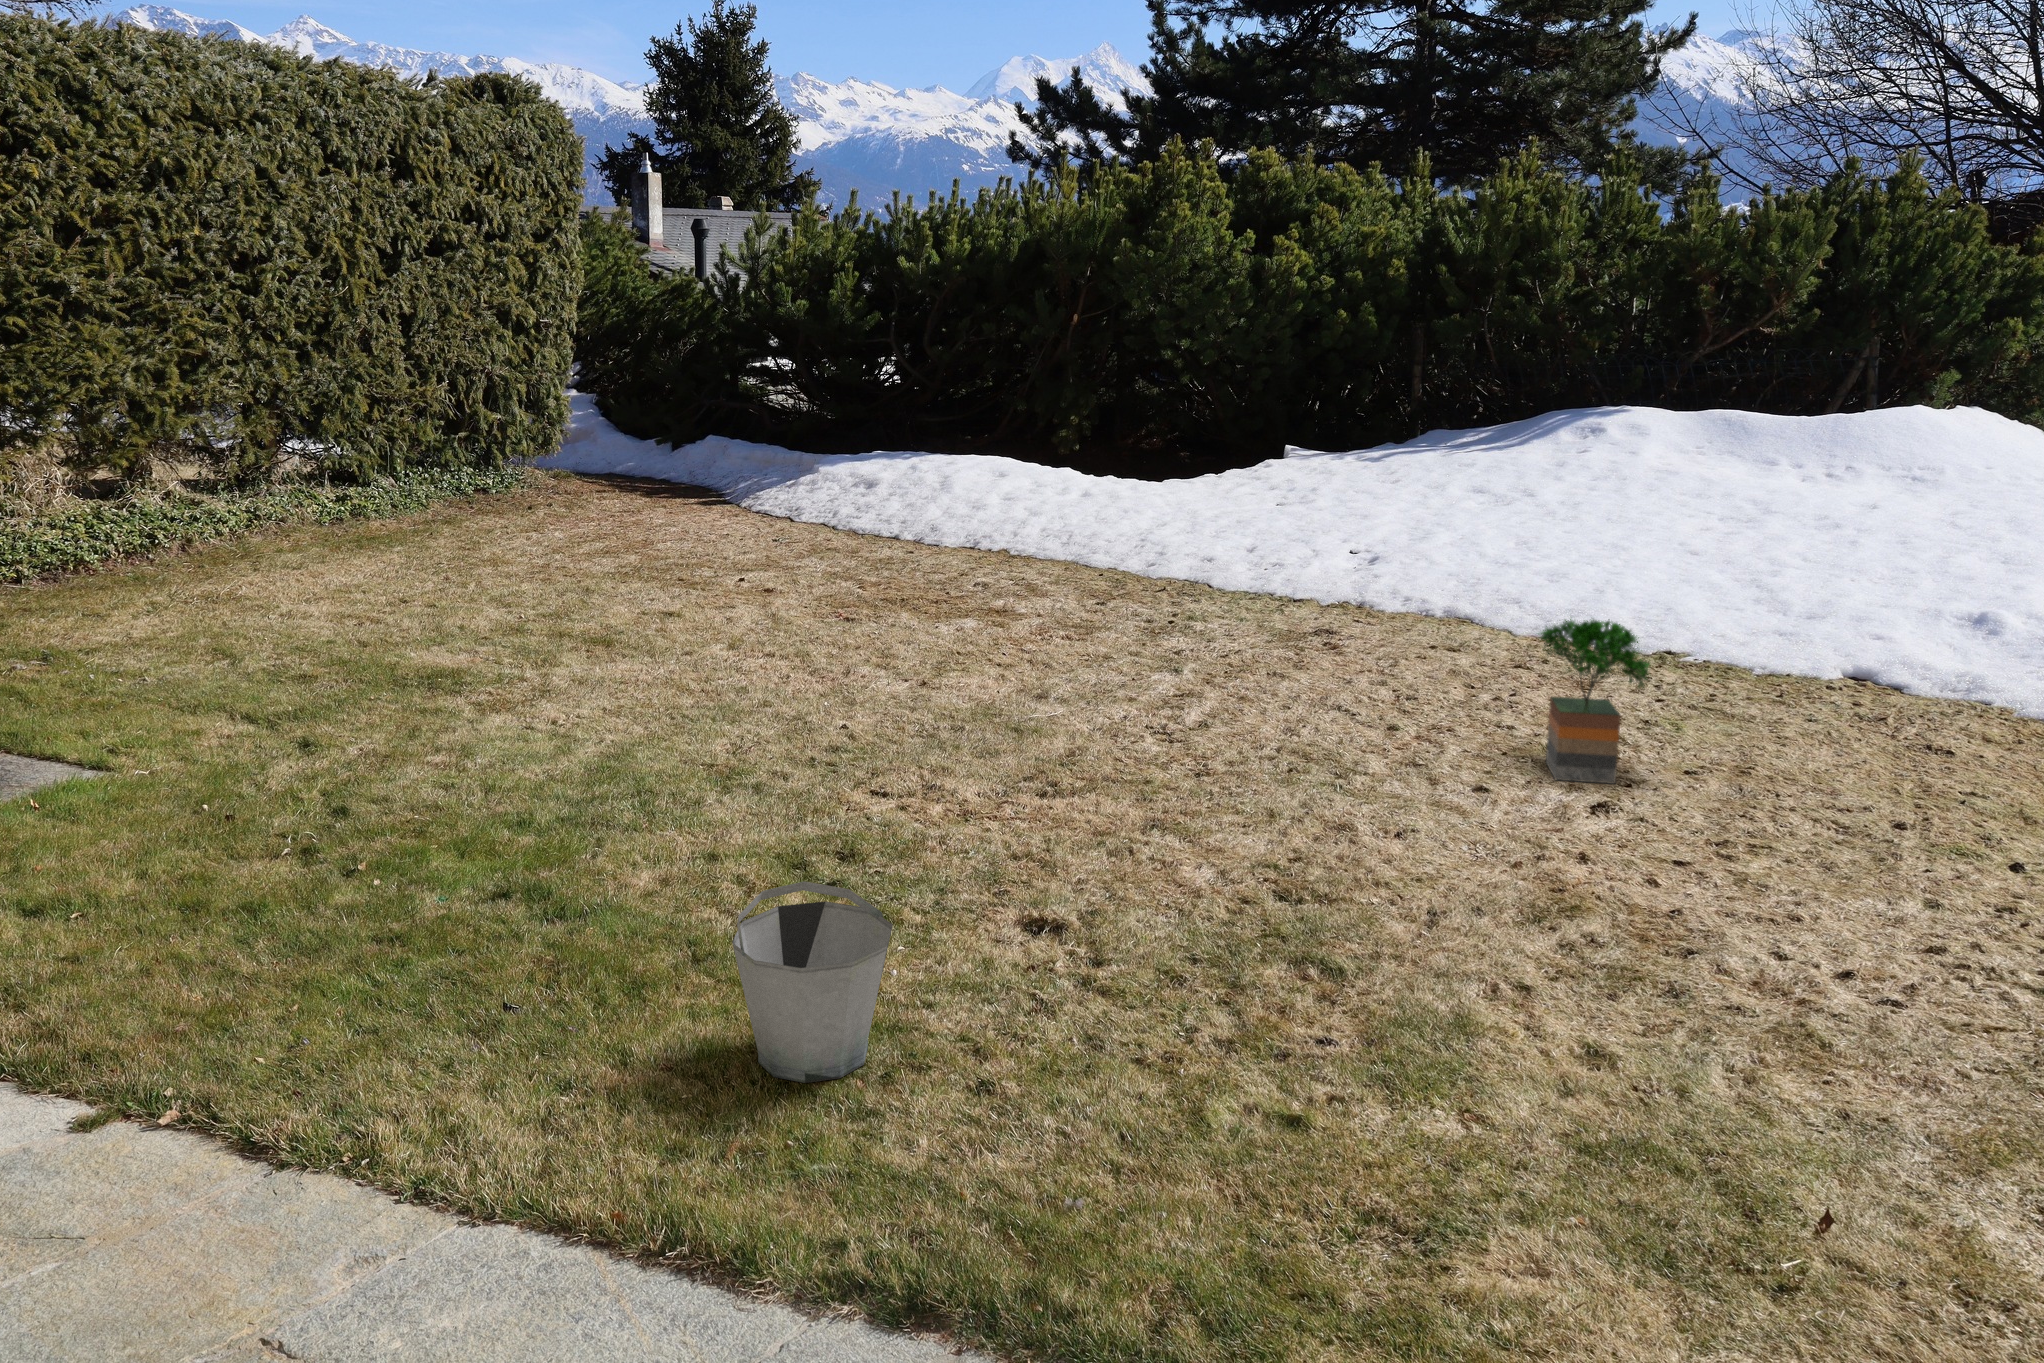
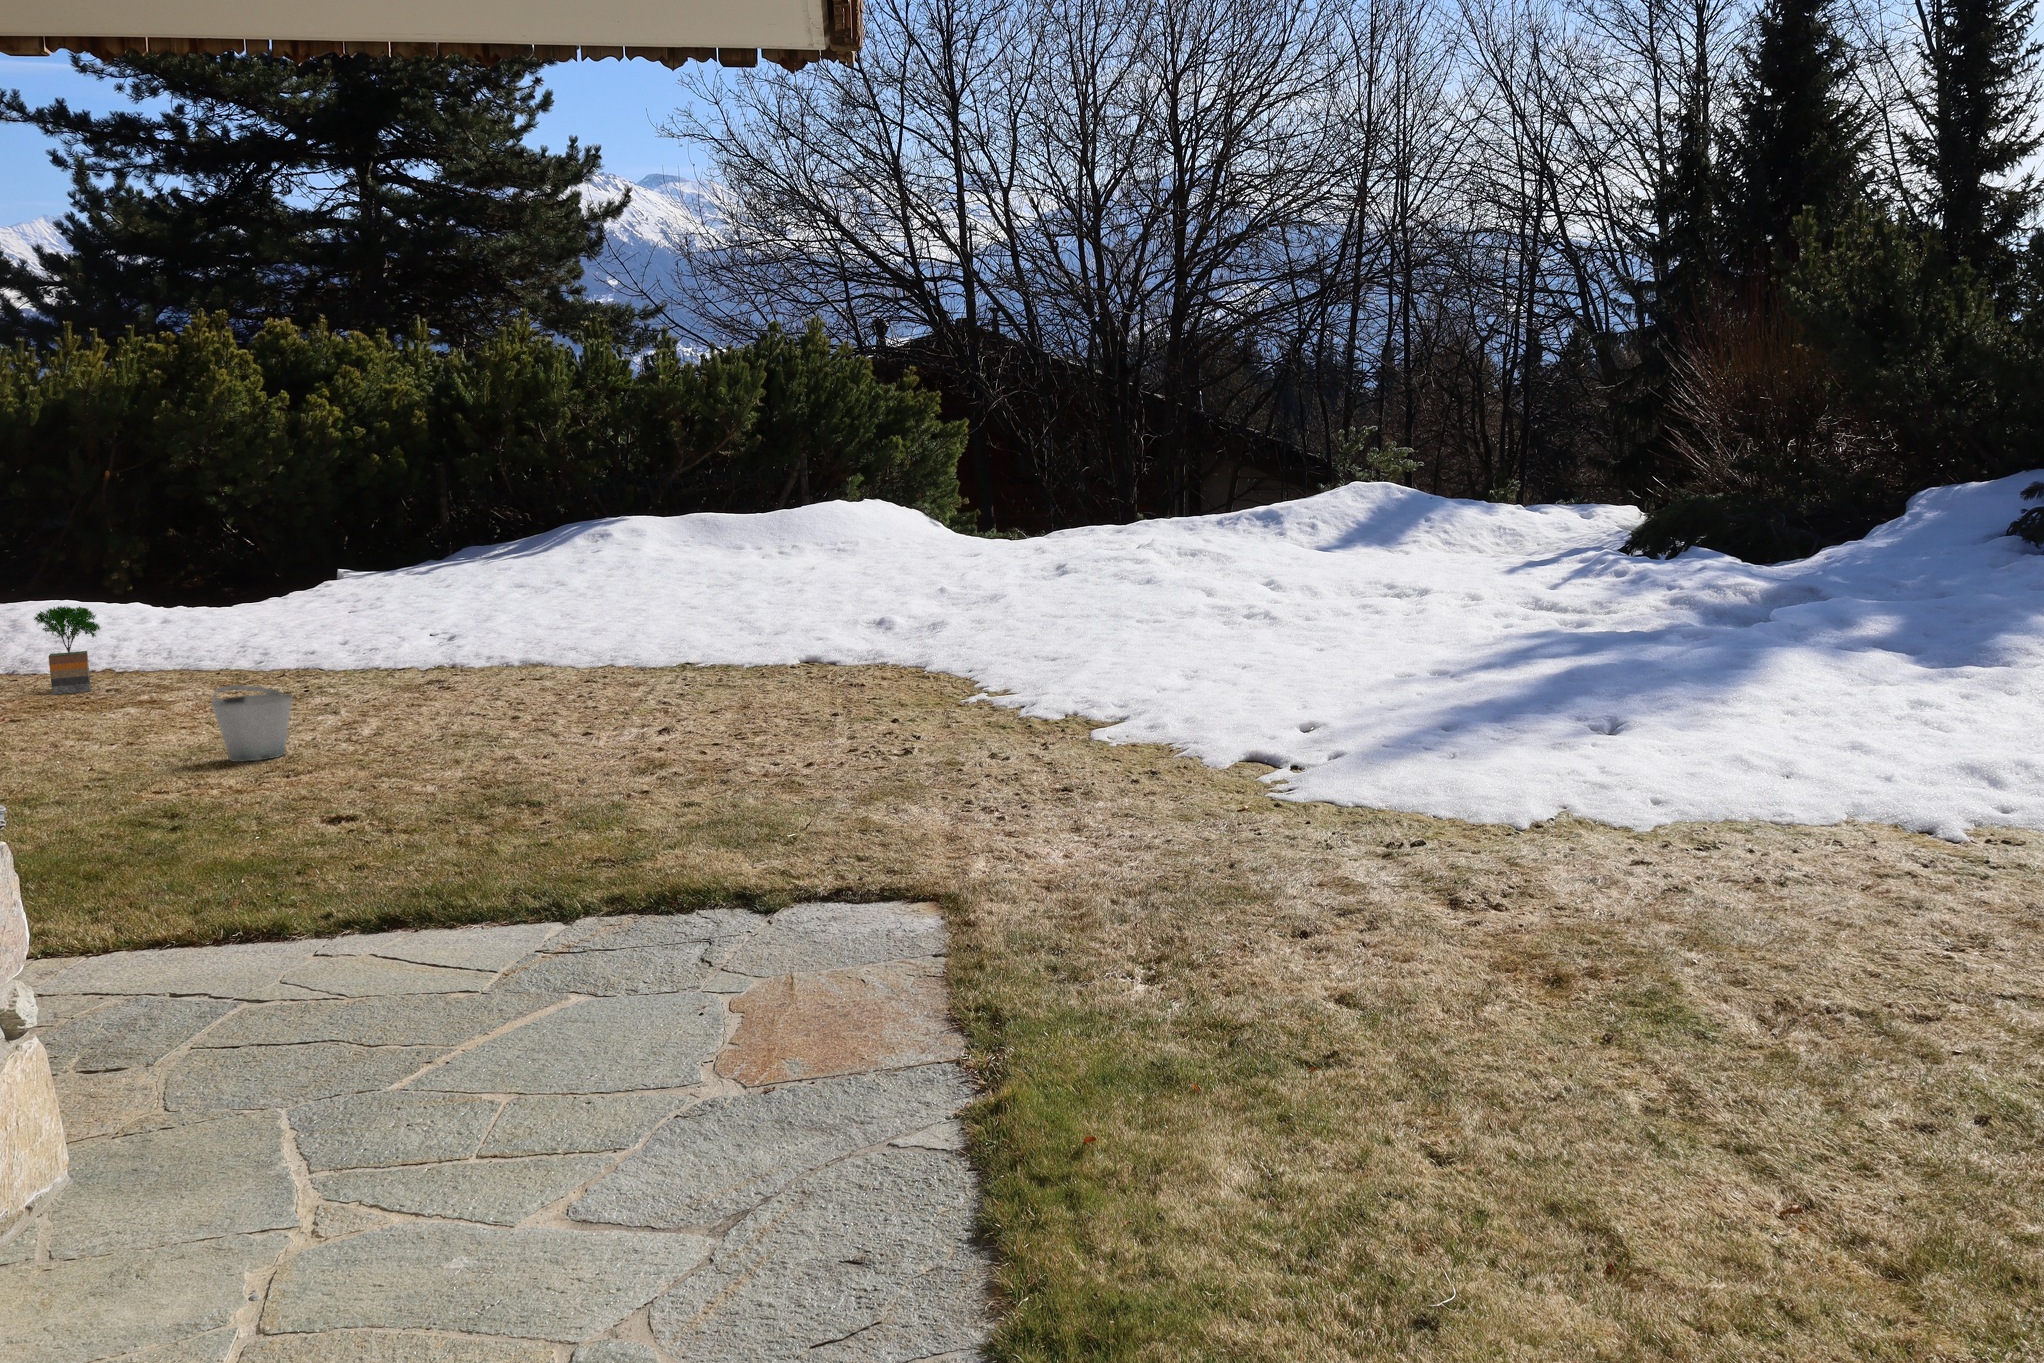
potted tree: present [1540,619,1649,784] -> present [34,606,100,695]

